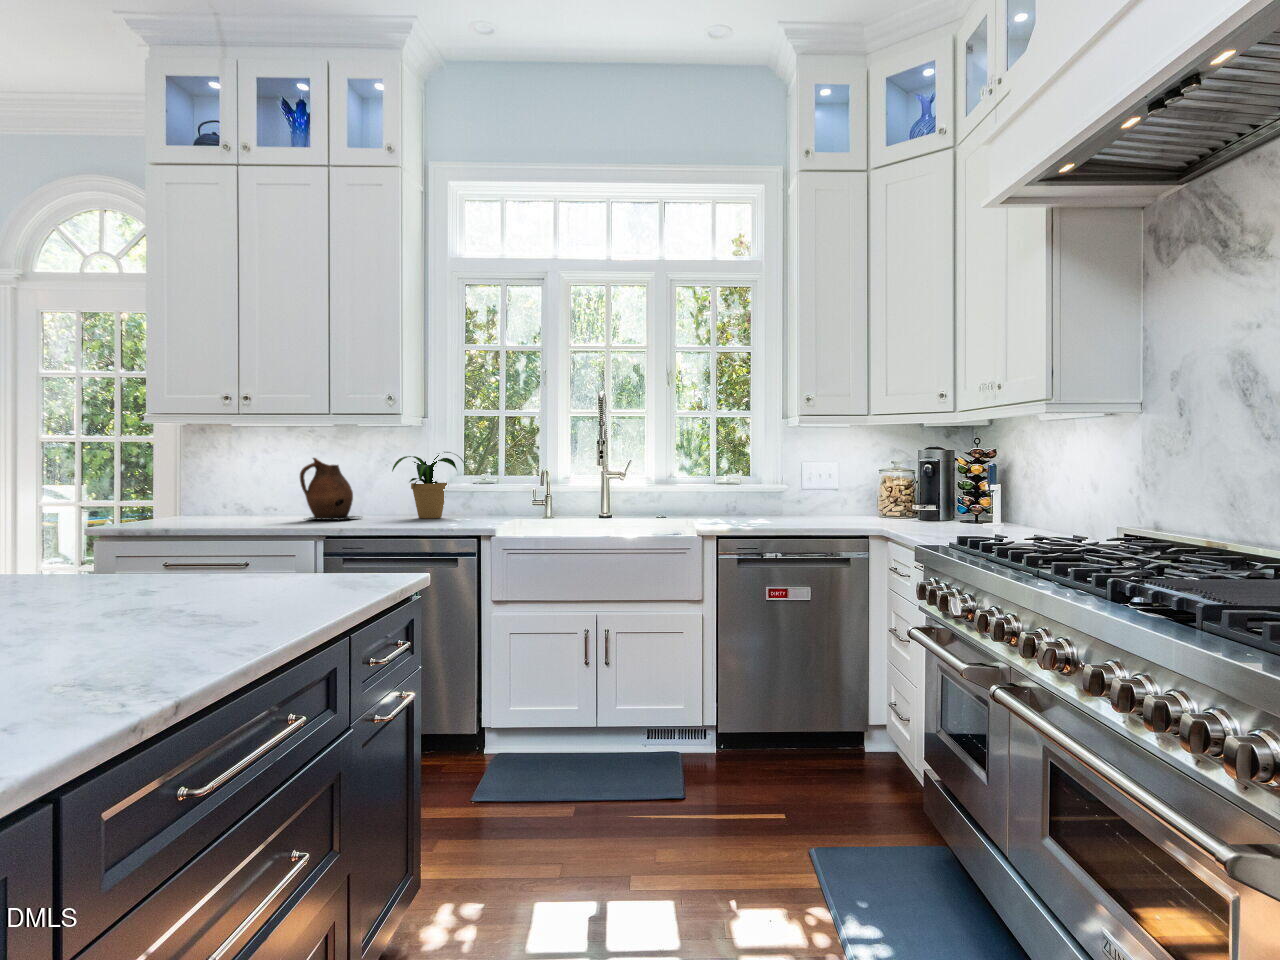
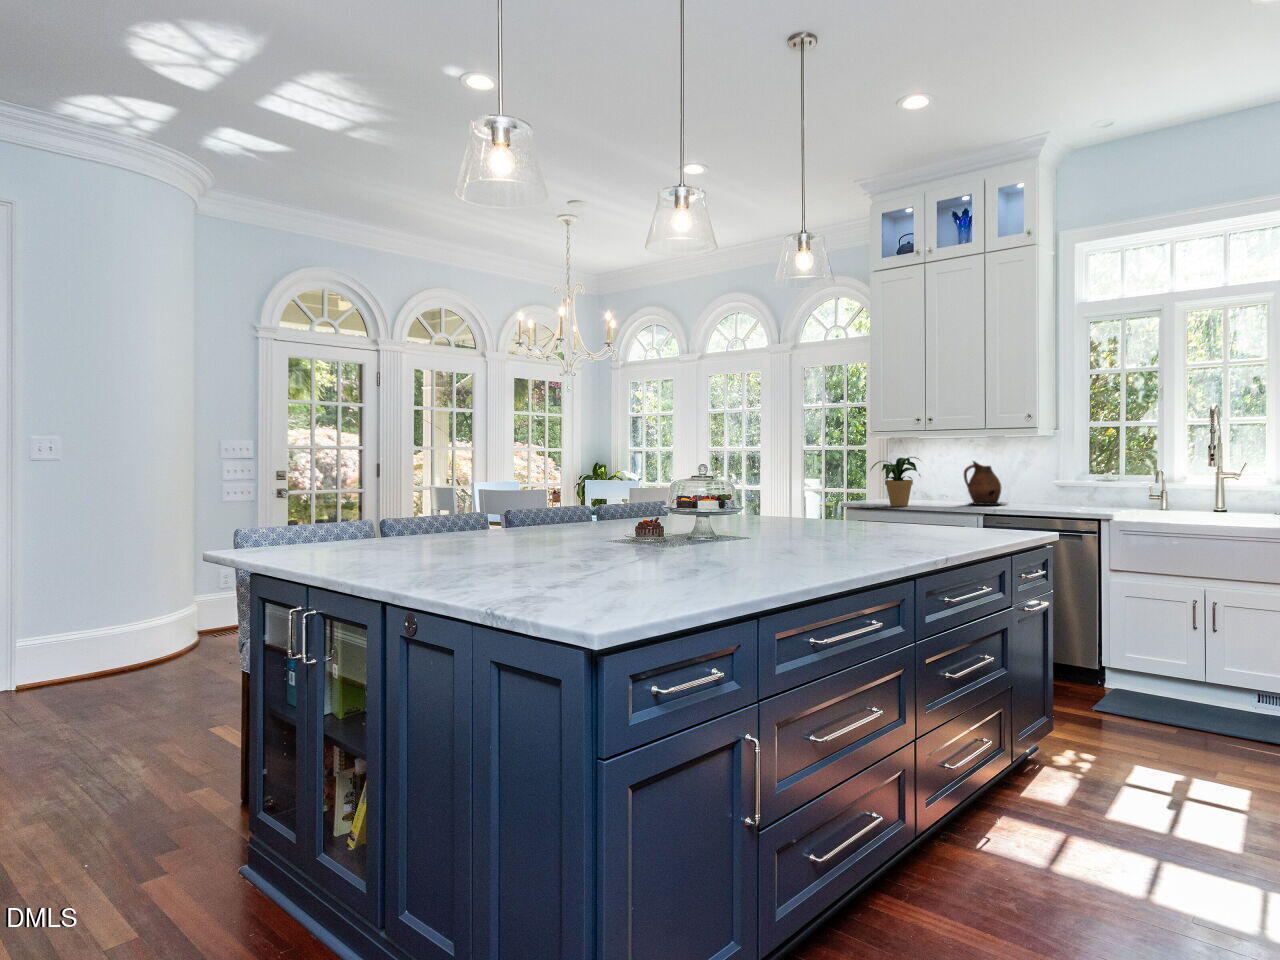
potted plant: present [392,452,465,518] -> present [871,457,920,506]

